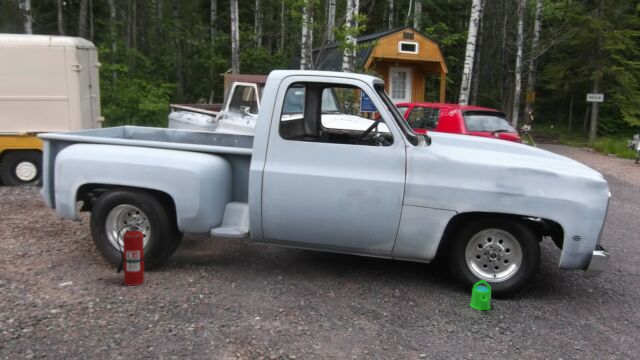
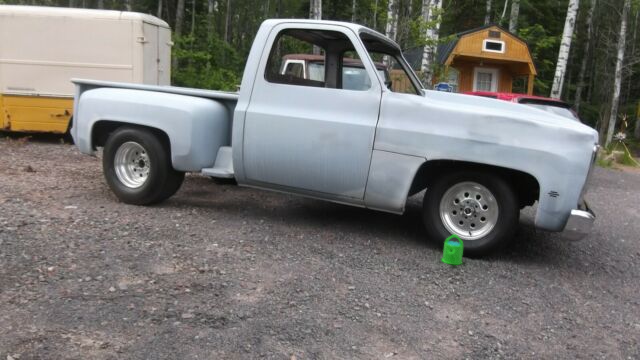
fire extinguisher: present [117,222,145,286] -> none [116,155,141,214]

